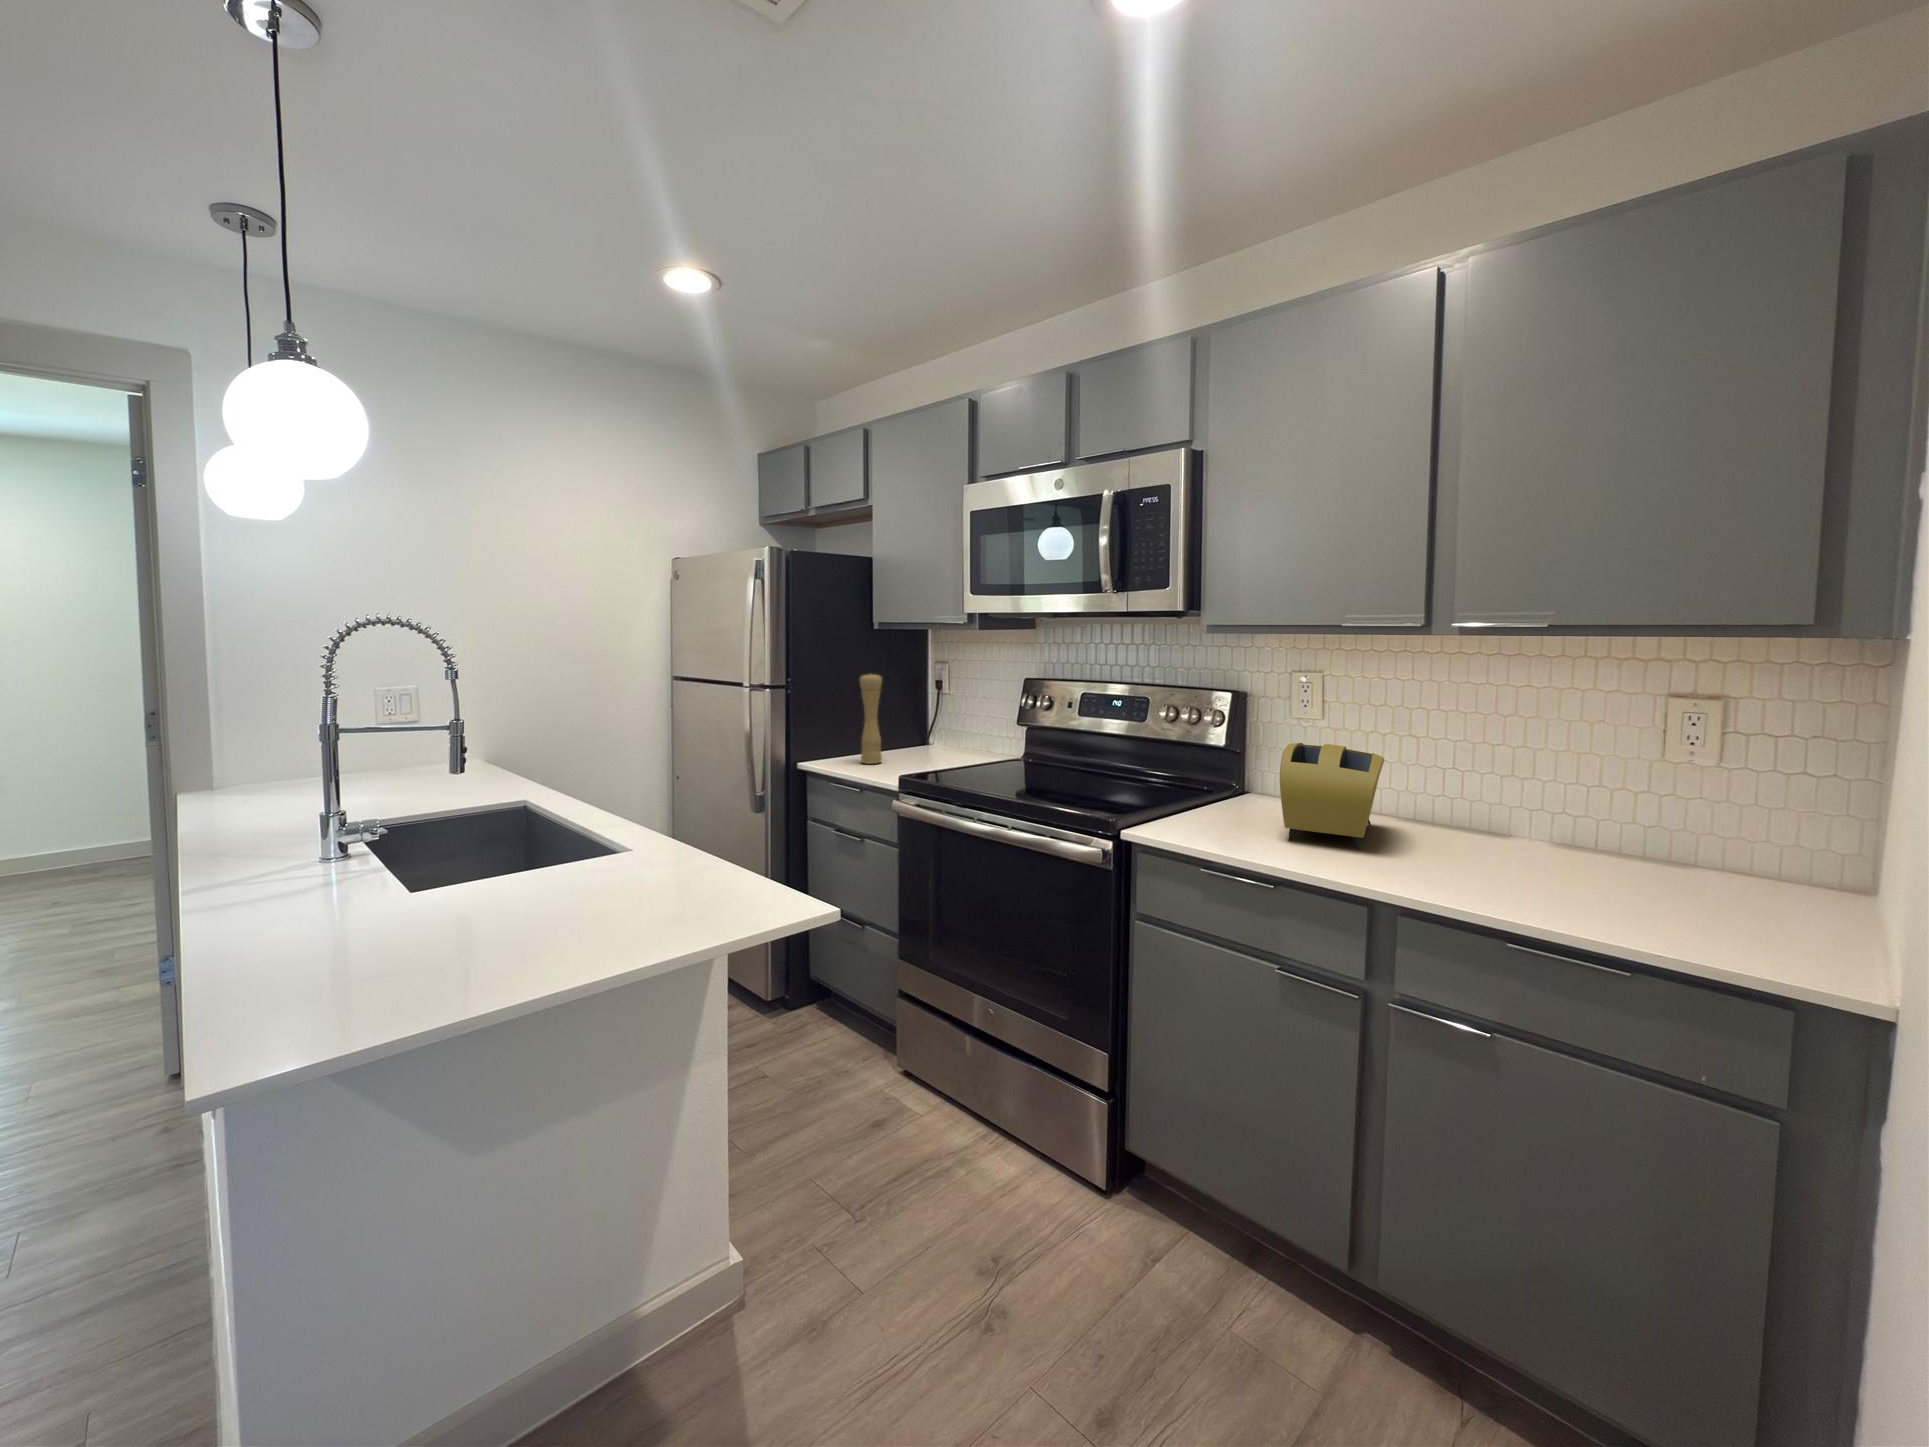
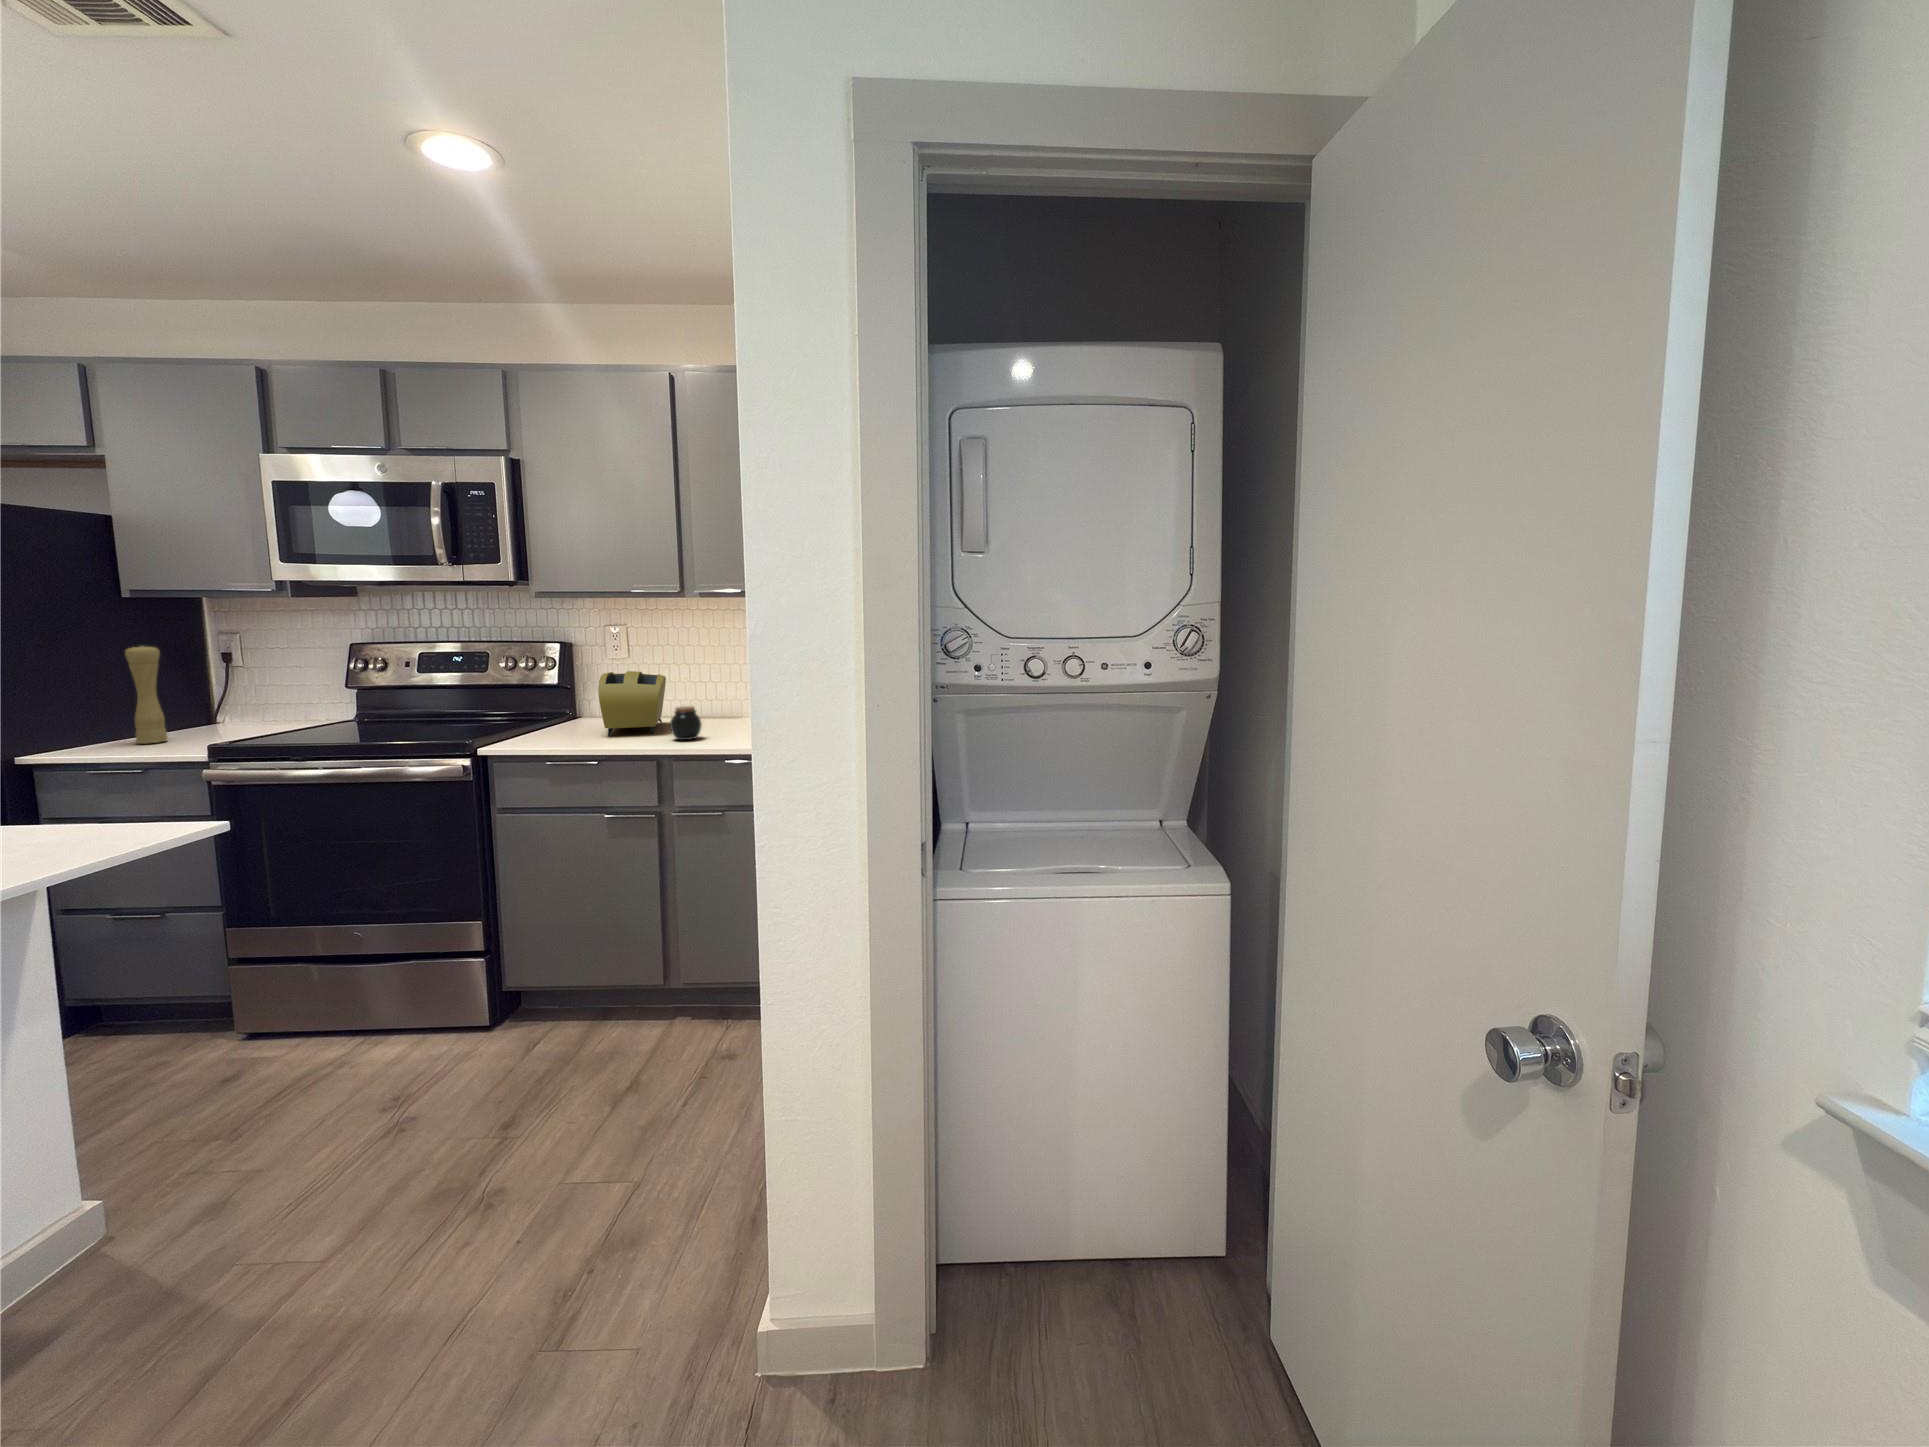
jar: none [1391,817,1450,878] -> present [670,706,702,740]

